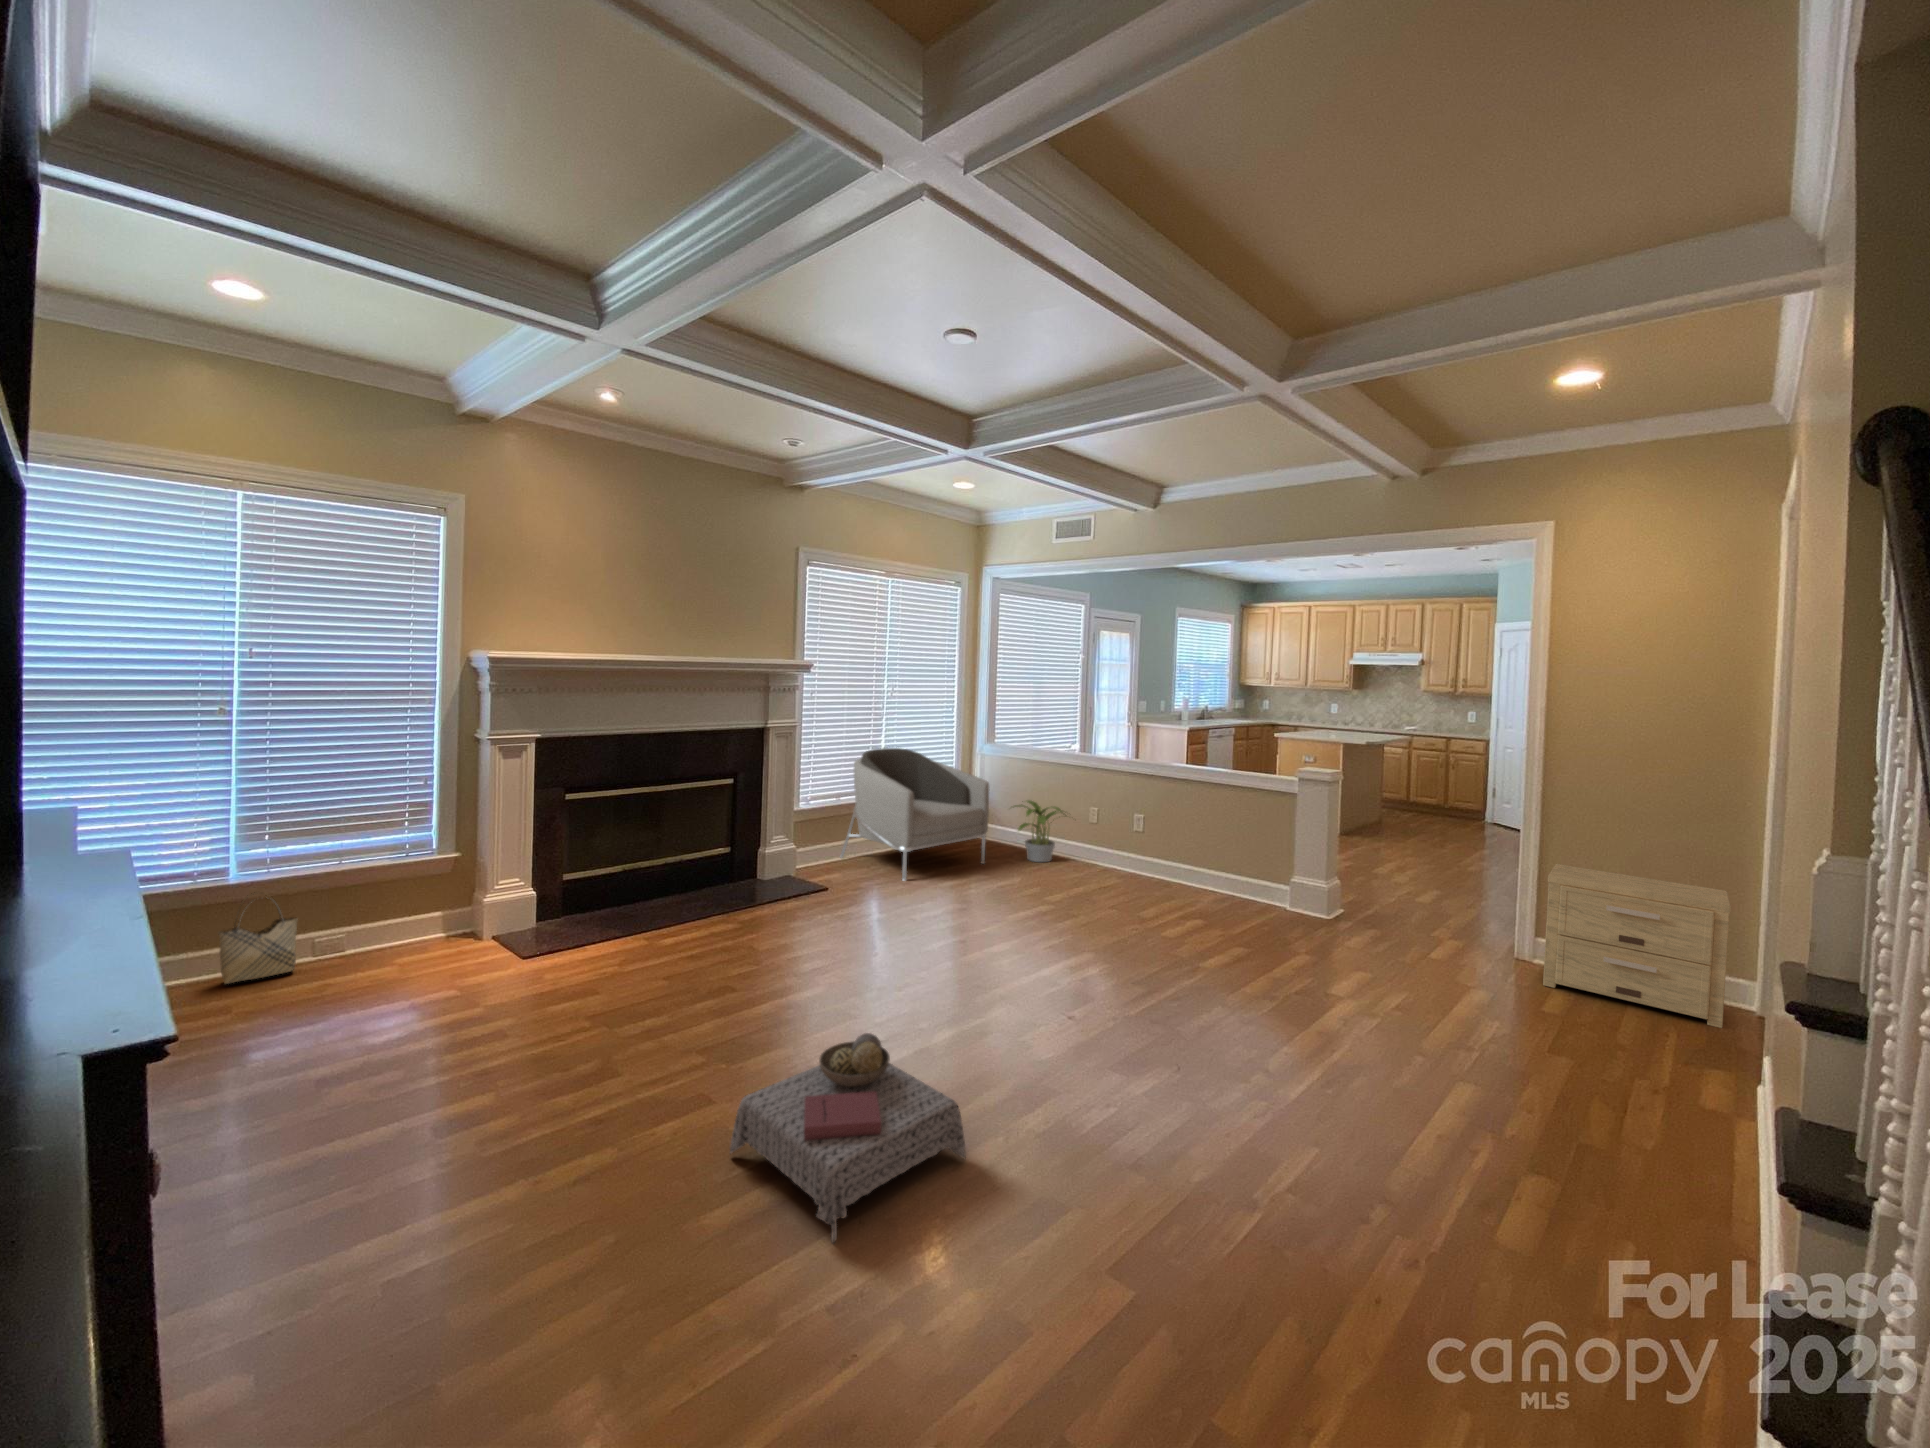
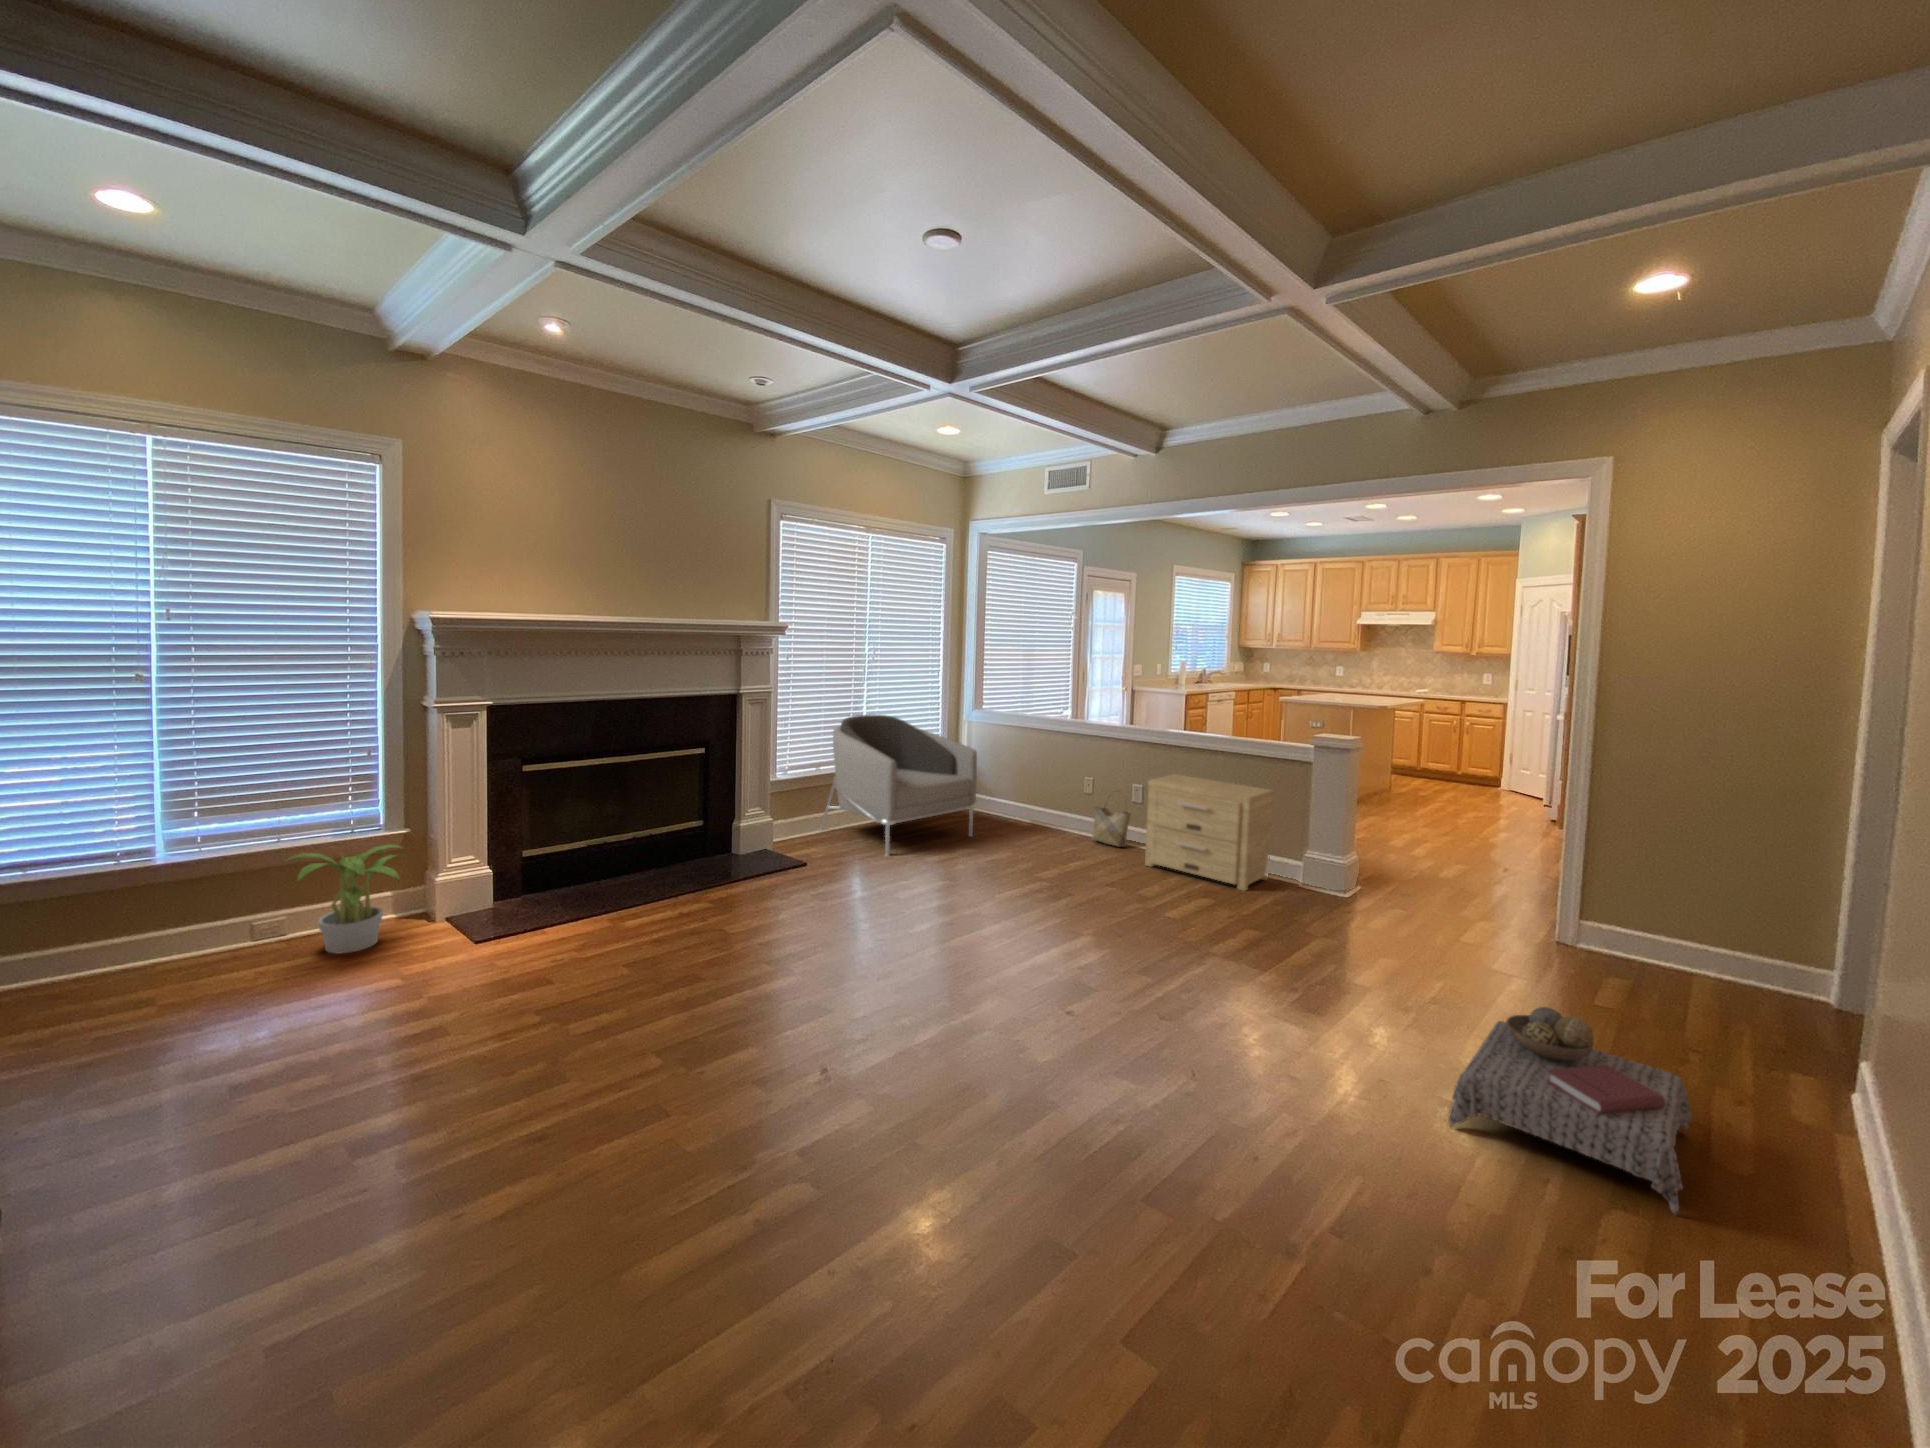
potted plant: present [1014,800,1066,862] -> present [288,844,405,954]
side table: present [1543,864,1731,1028] -> present [1145,774,1274,891]
woven basket: present [218,897,298,984] -> present [1092,791,1130,847]
ottoman: present [730,1033,966,1243] -> present [1448,1007,1692,1215]

